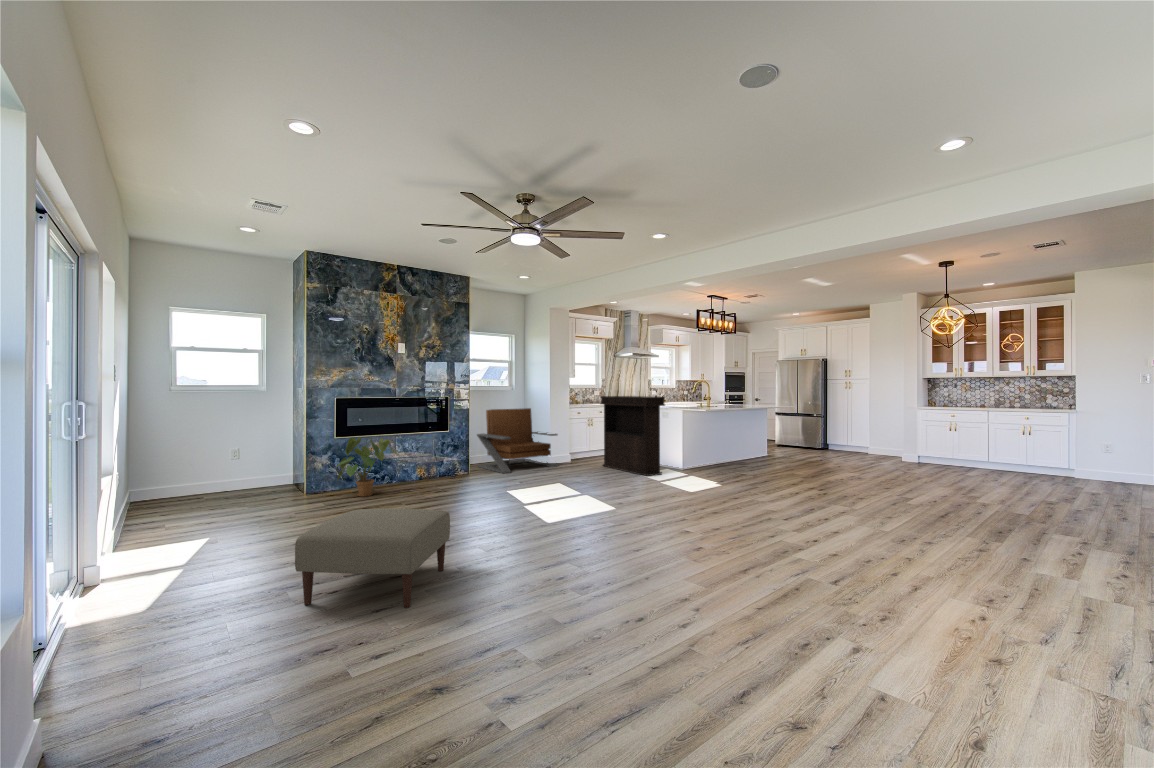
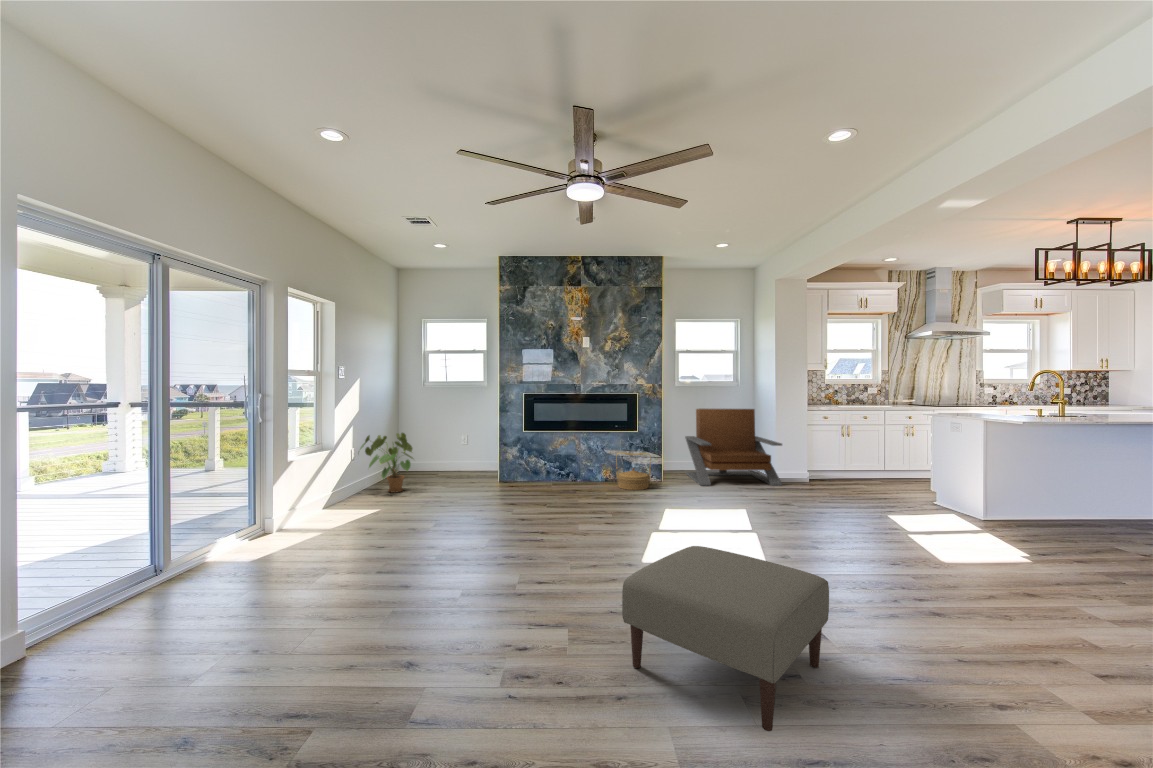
console table: present [600,396,665,476] -> none [845,396,938,521]
house plant: present [338,437,399,497] -> present [360,433,413,493]
woven basket: none [435,449,466,484] -> present [617,453,651,490]
ottoman: present [295,509,450,608] -> present [622,546,829,731]

